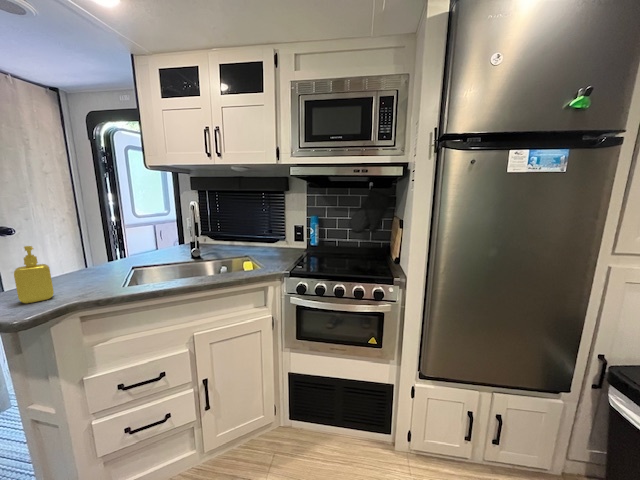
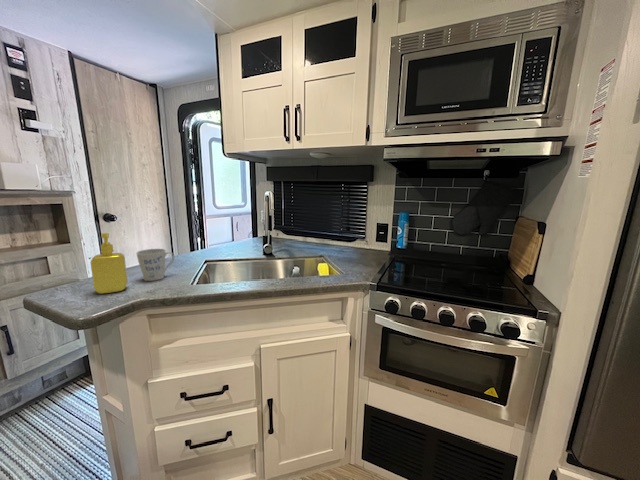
mug: none [60,259,101,289] -> present [137,249,174,281]

